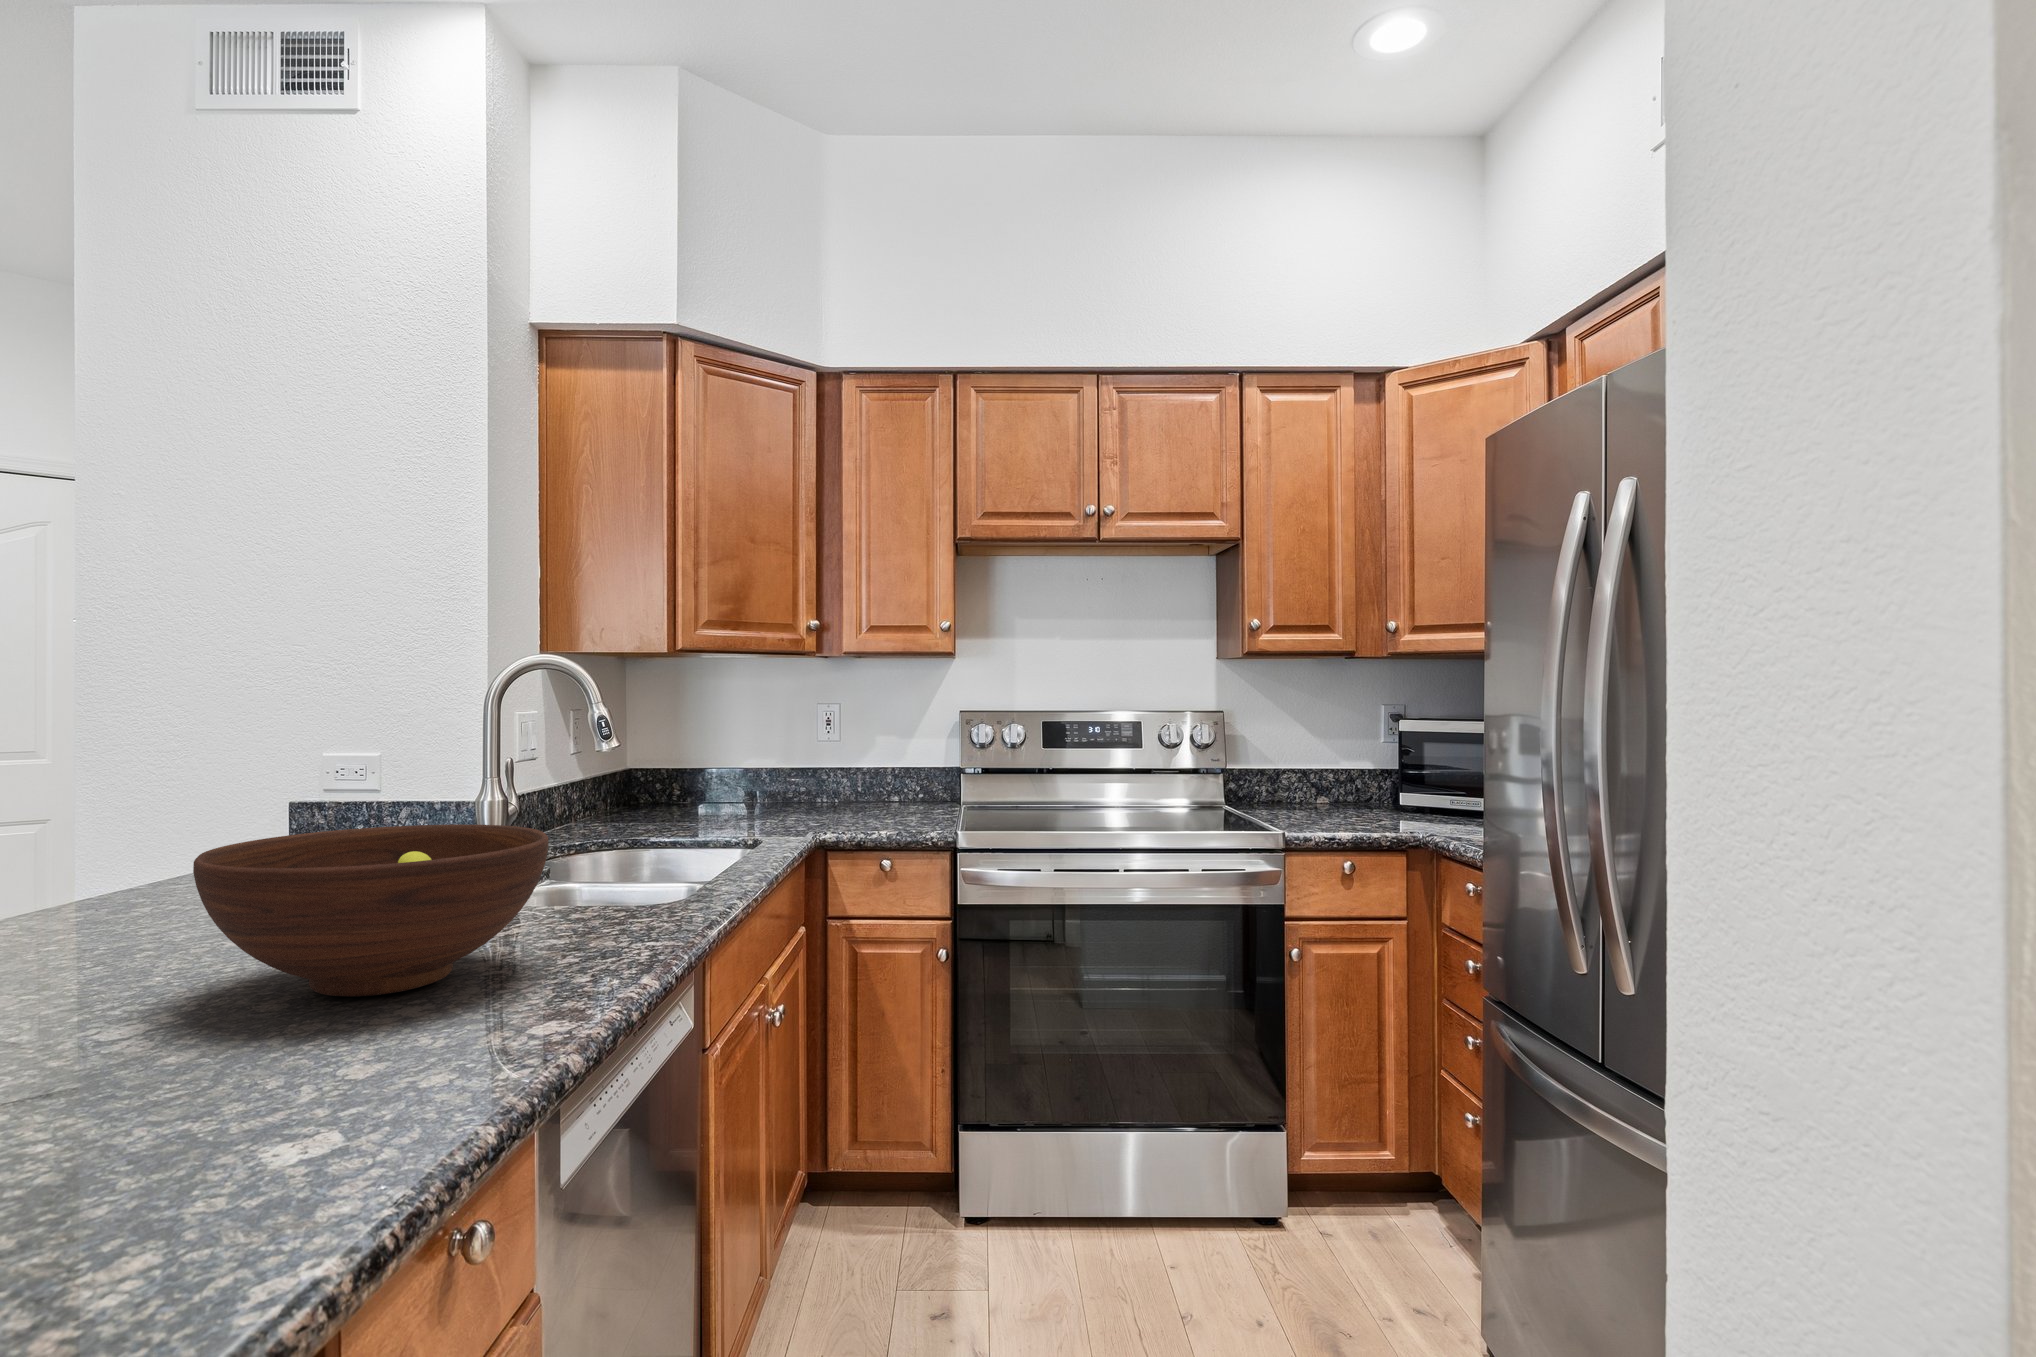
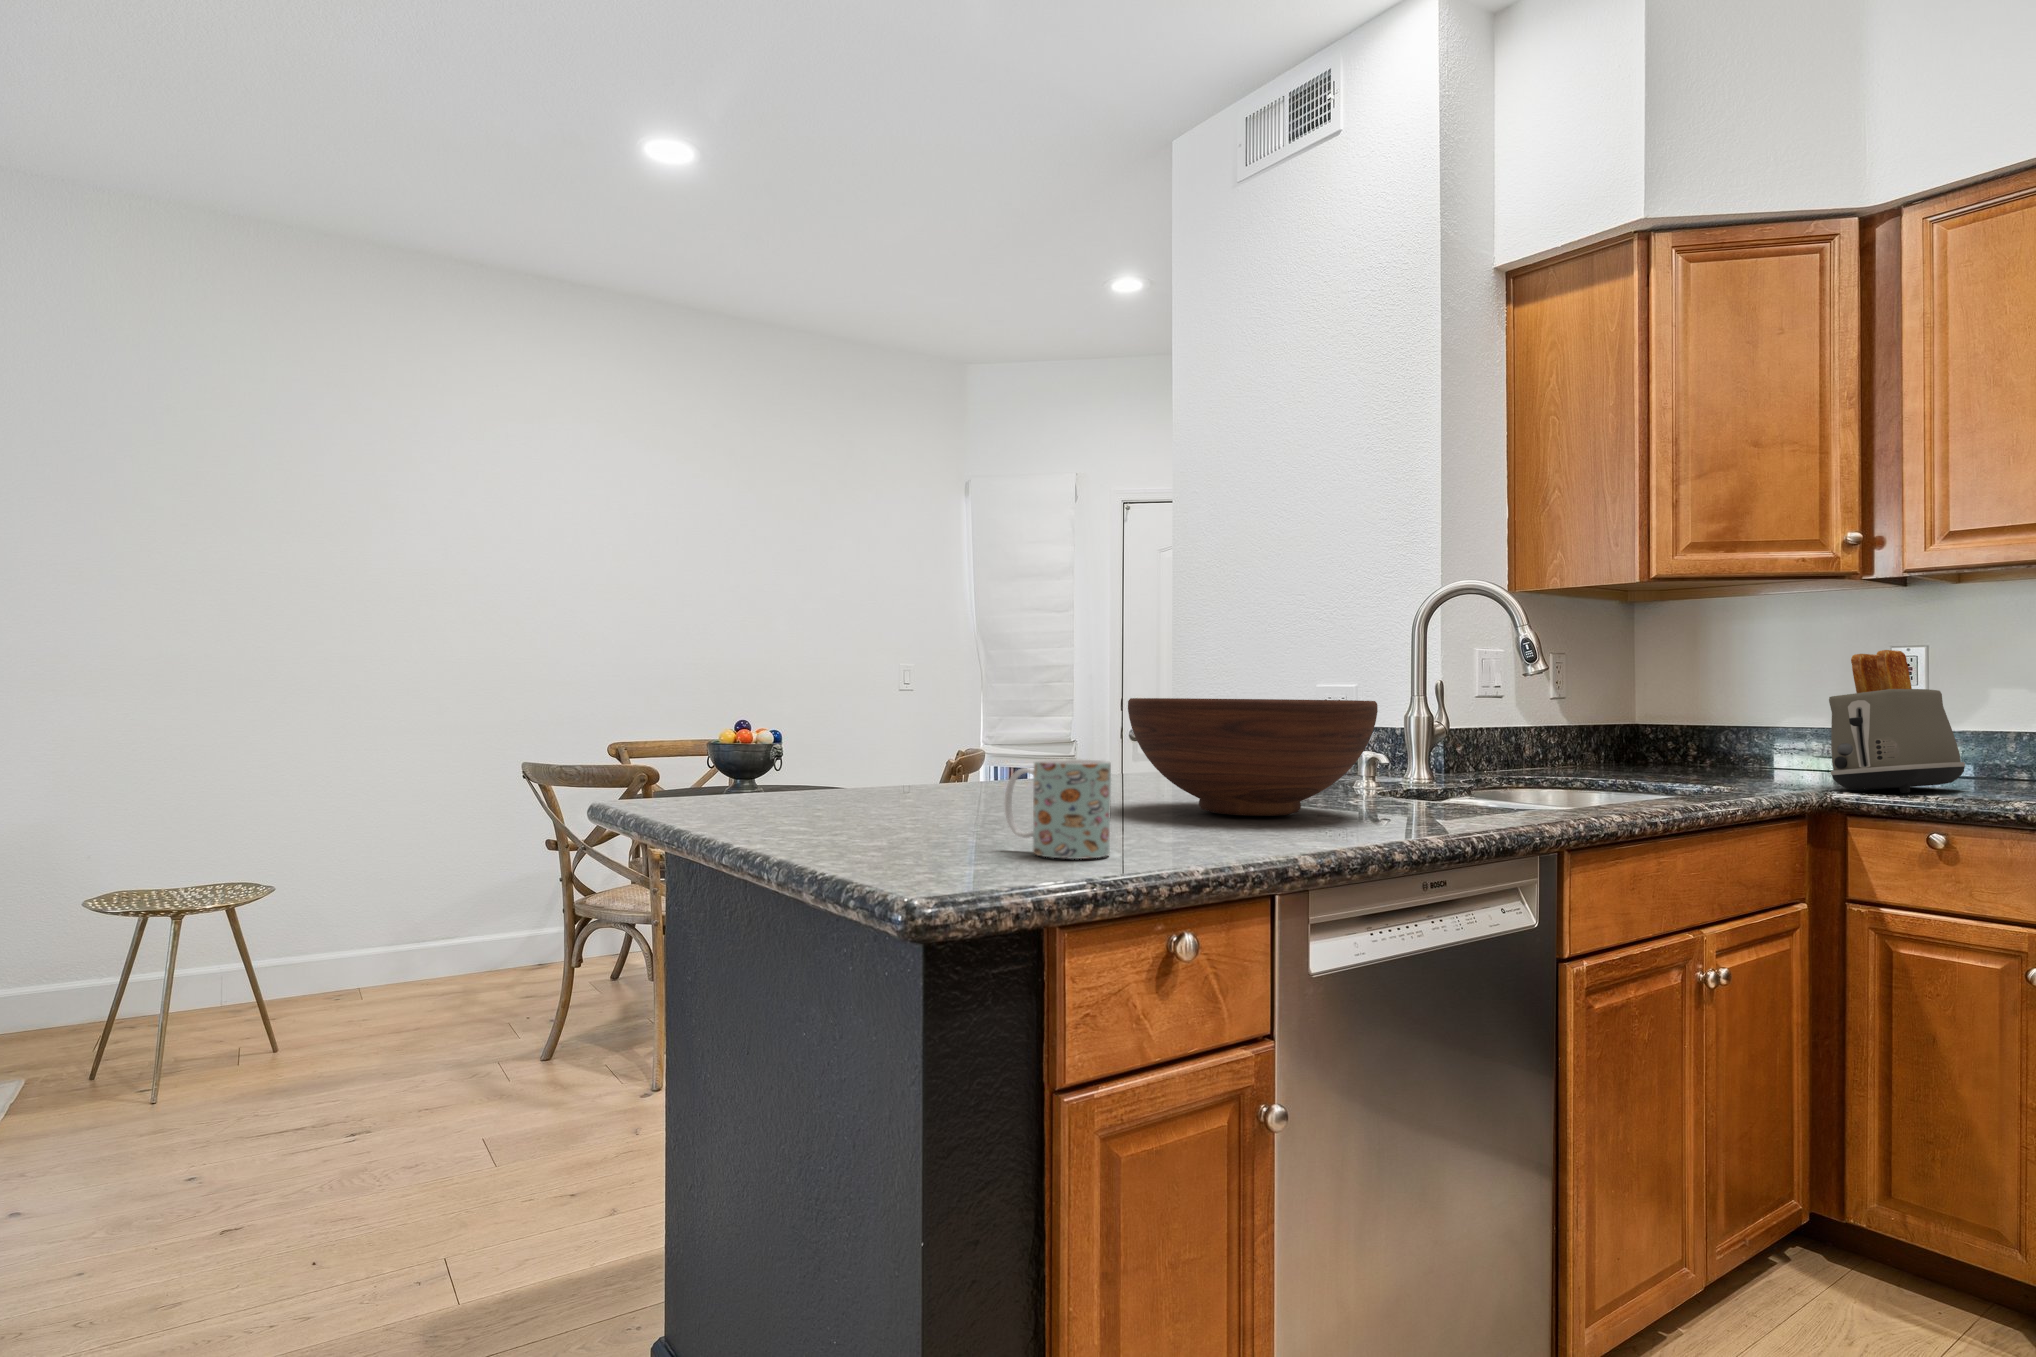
toaster: none [809,714,881,827] -> present [1829,650,1965,793]
mug: none [125,1019,335,1201] -> present [1004,759,1111,859]

